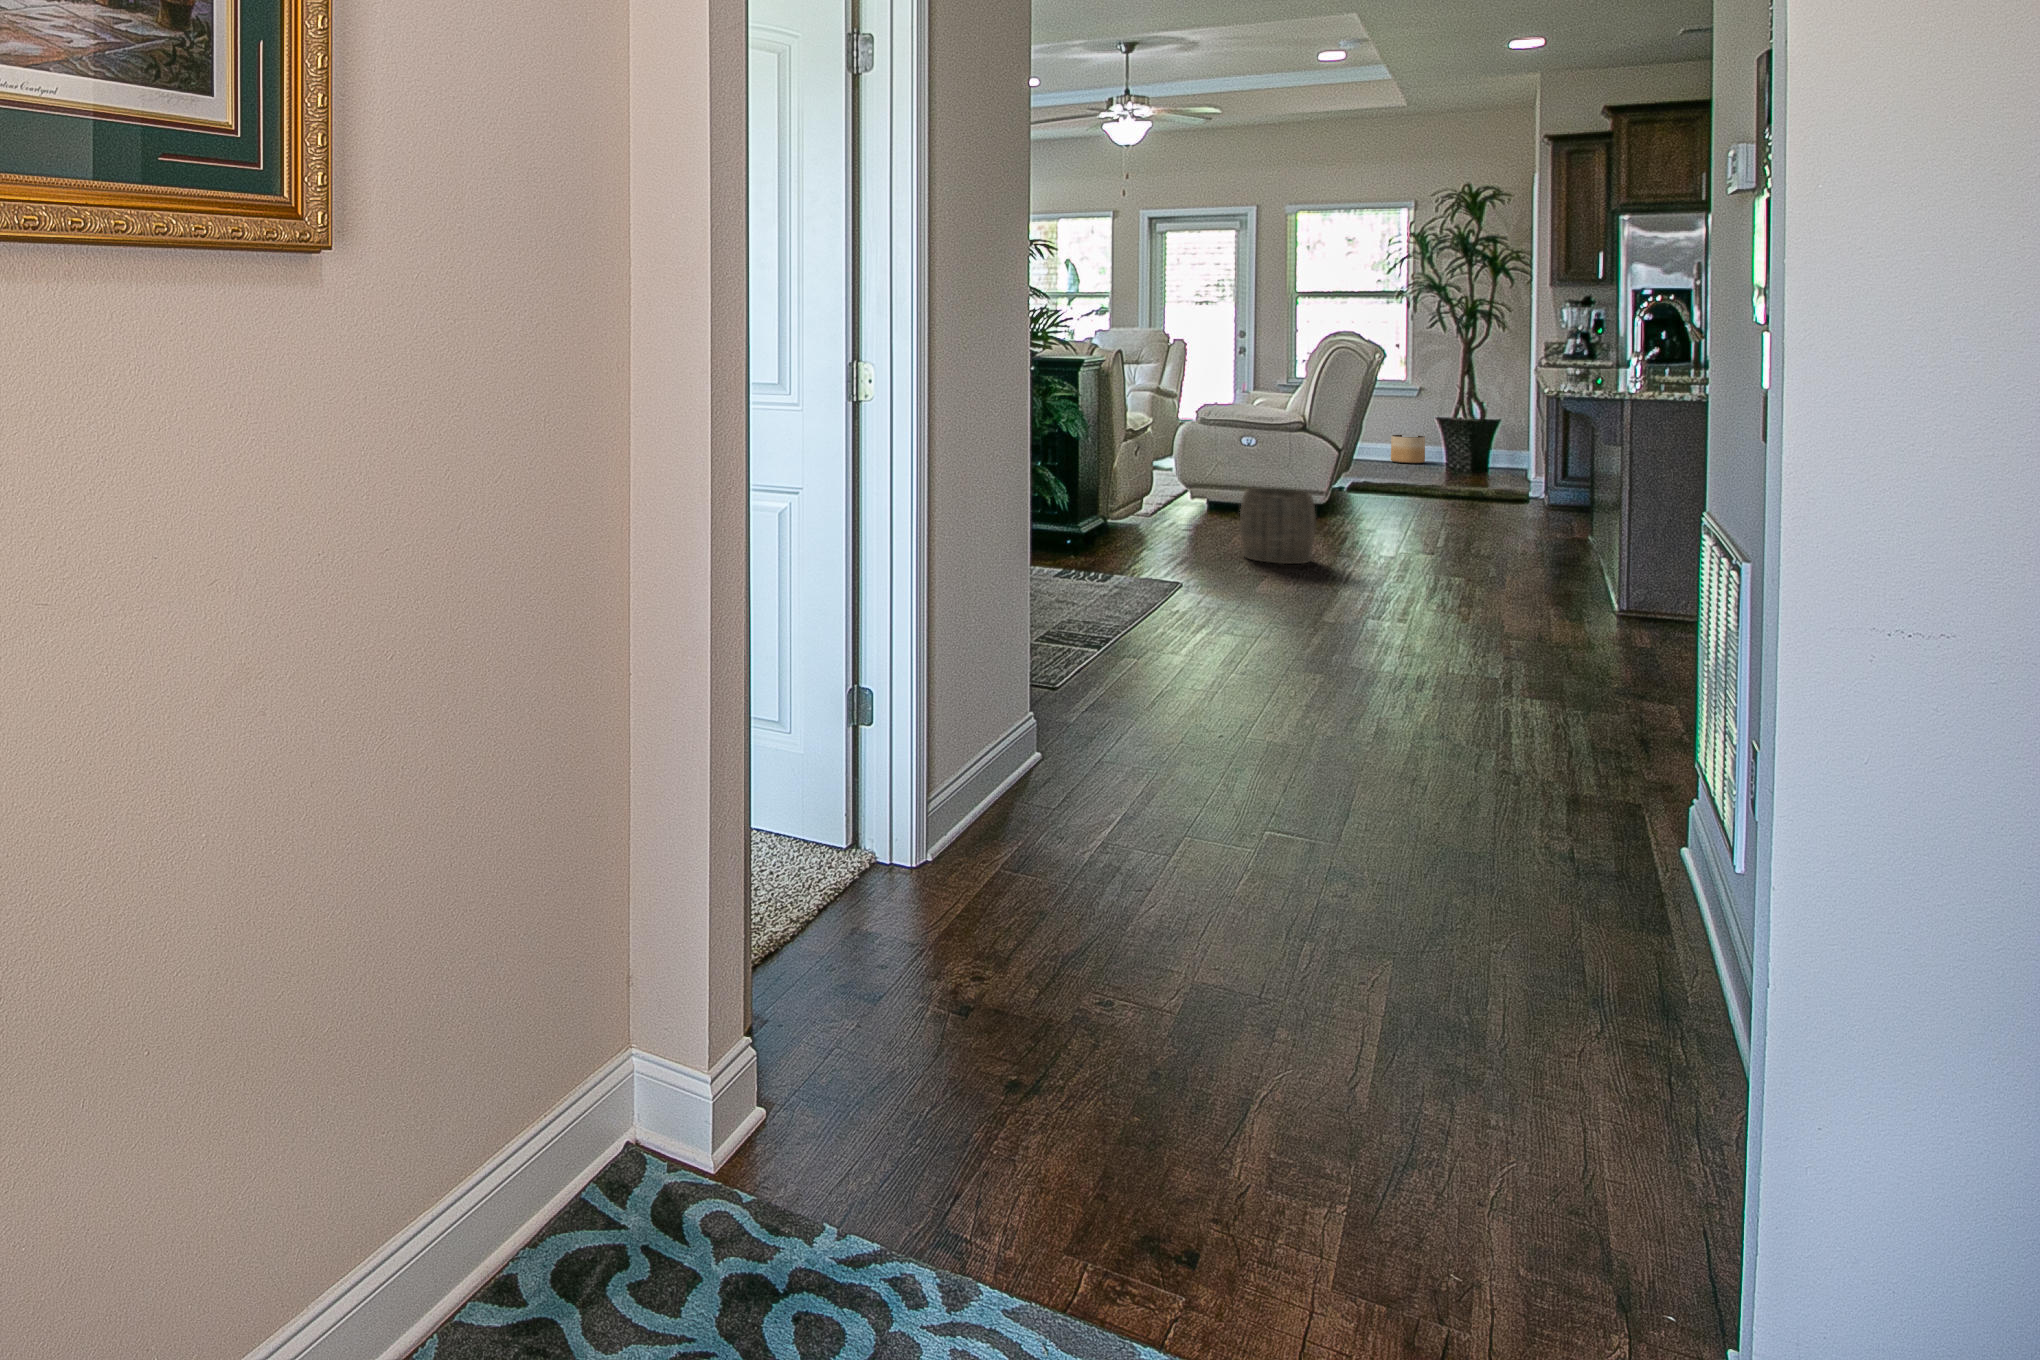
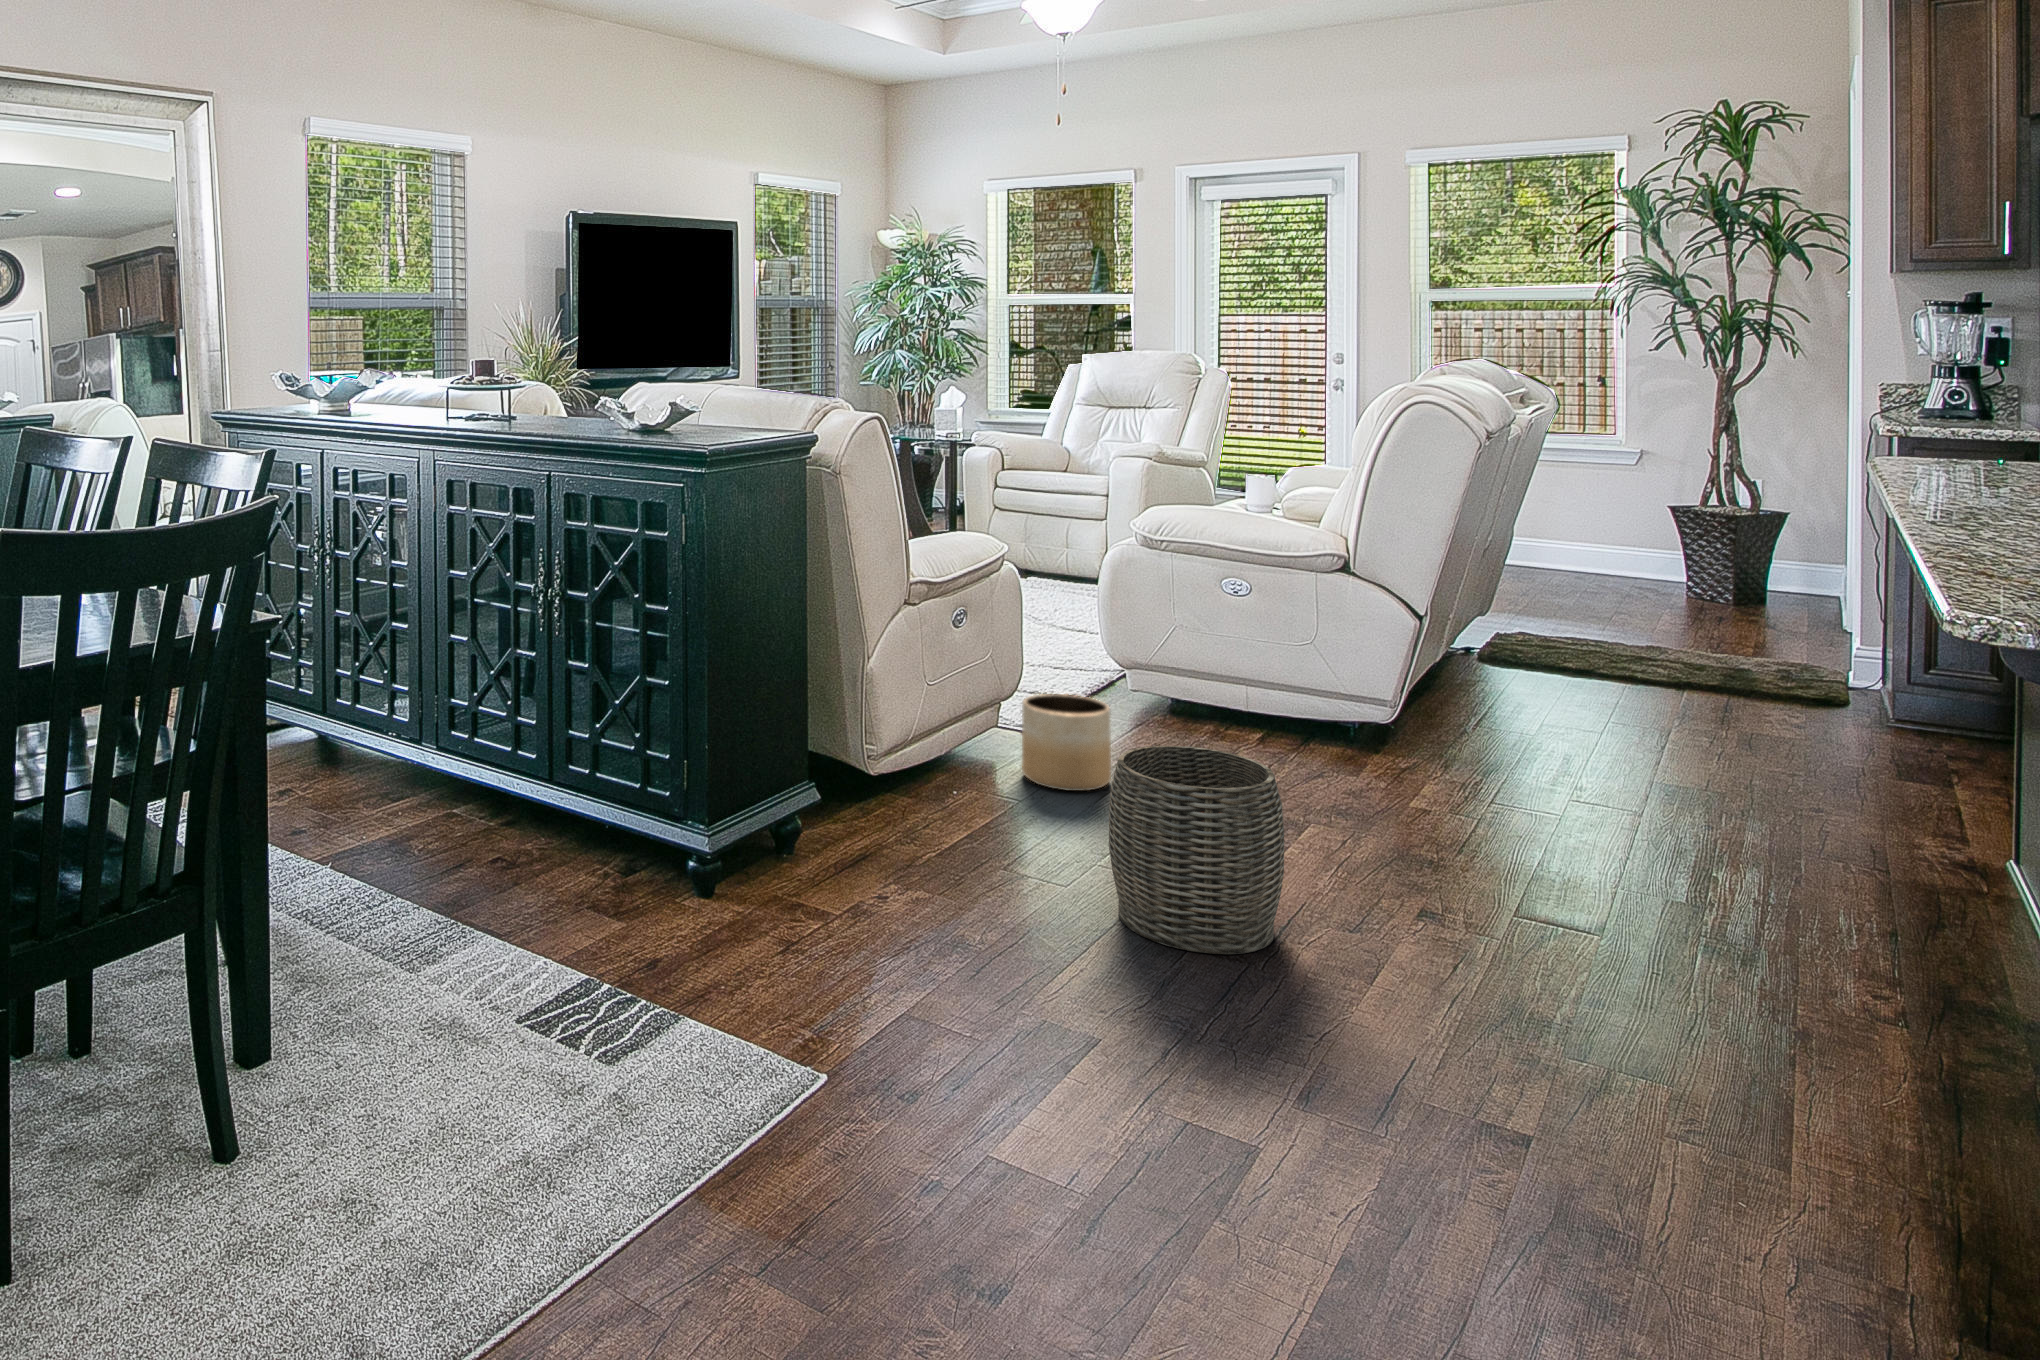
planter: present [1391,435,1425,464] -> present [1022,694,1111,791]

